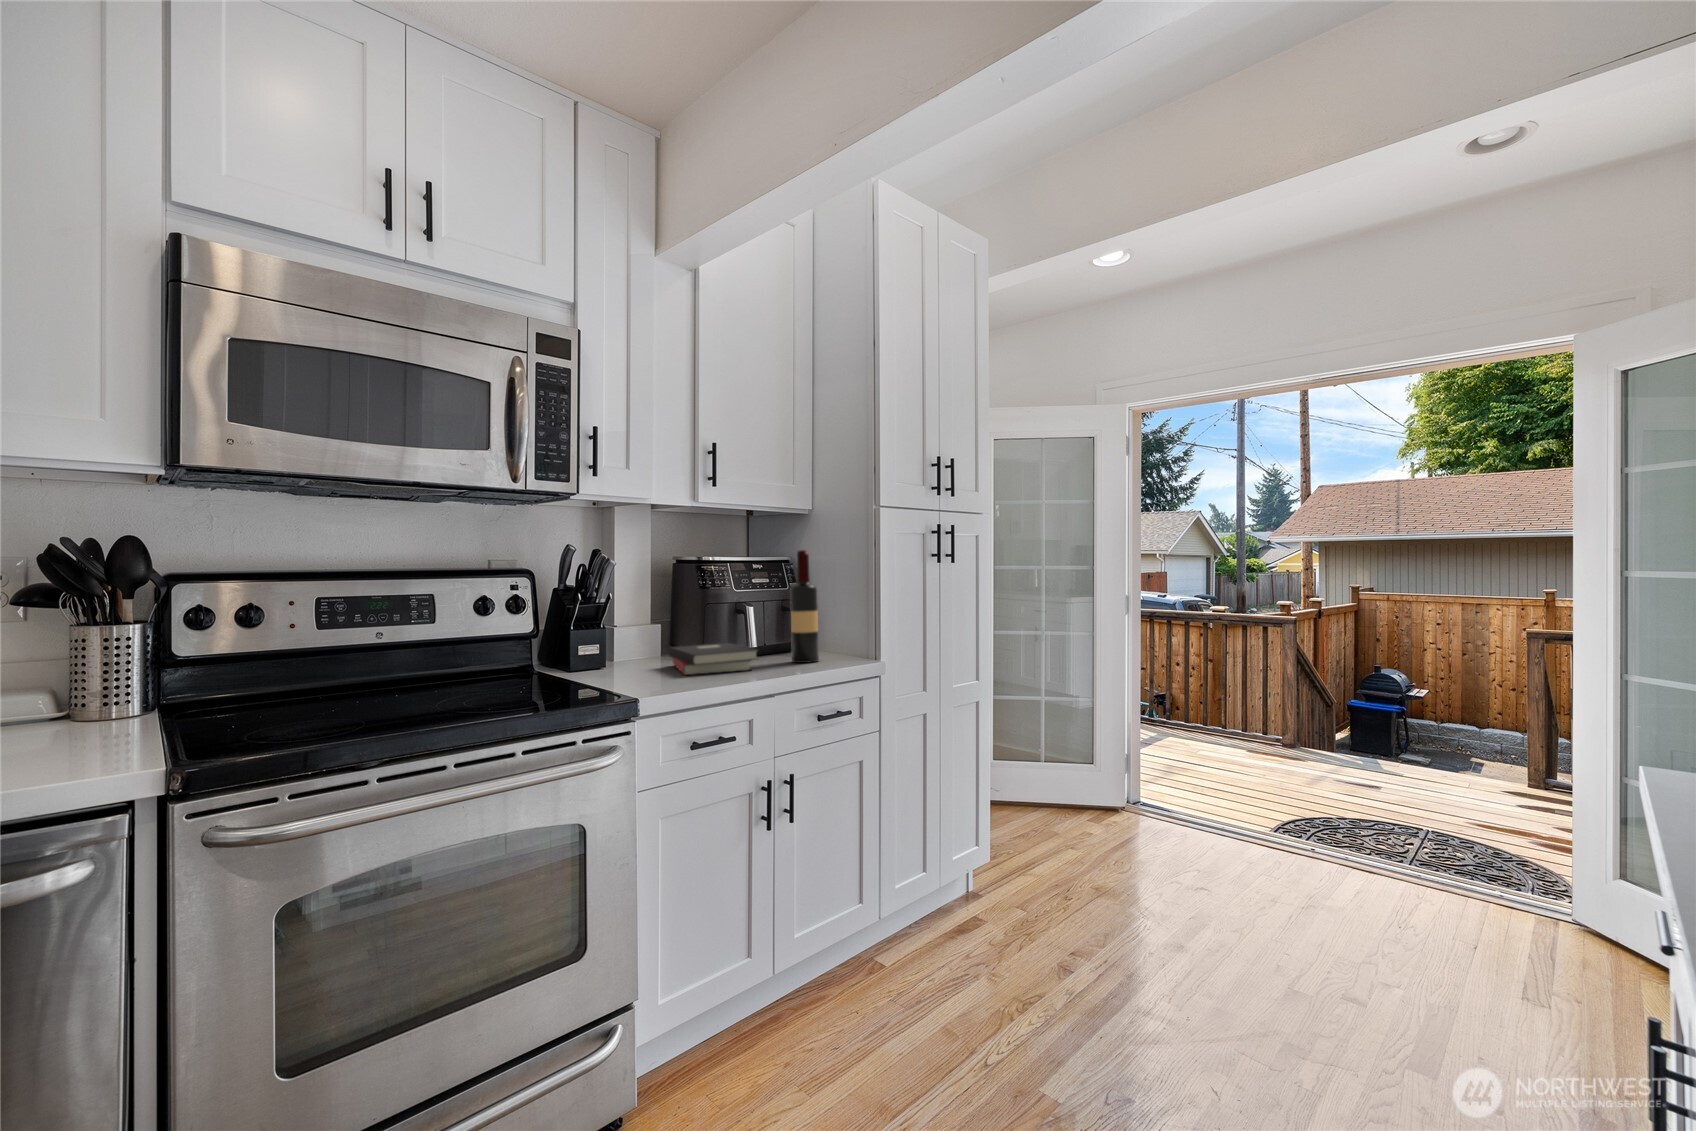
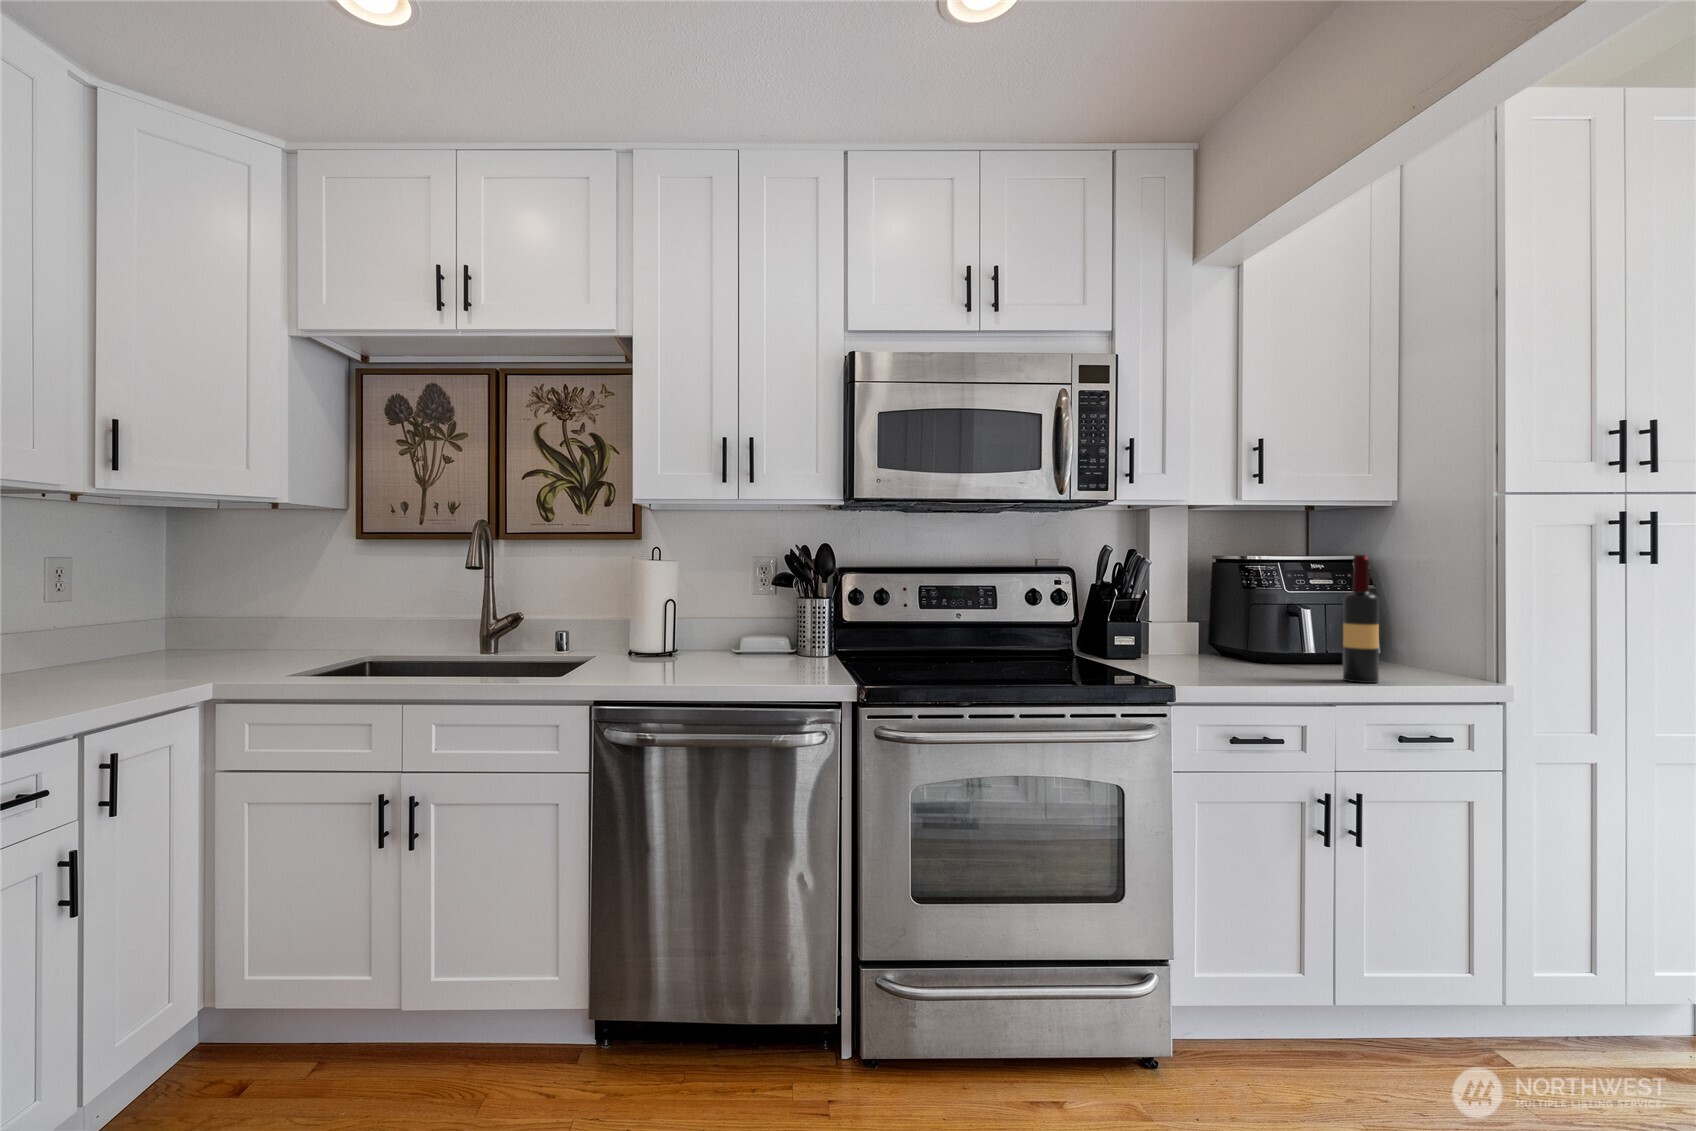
hardback book: present [669,643,758,675] -> none [1200,650,1295,683]

